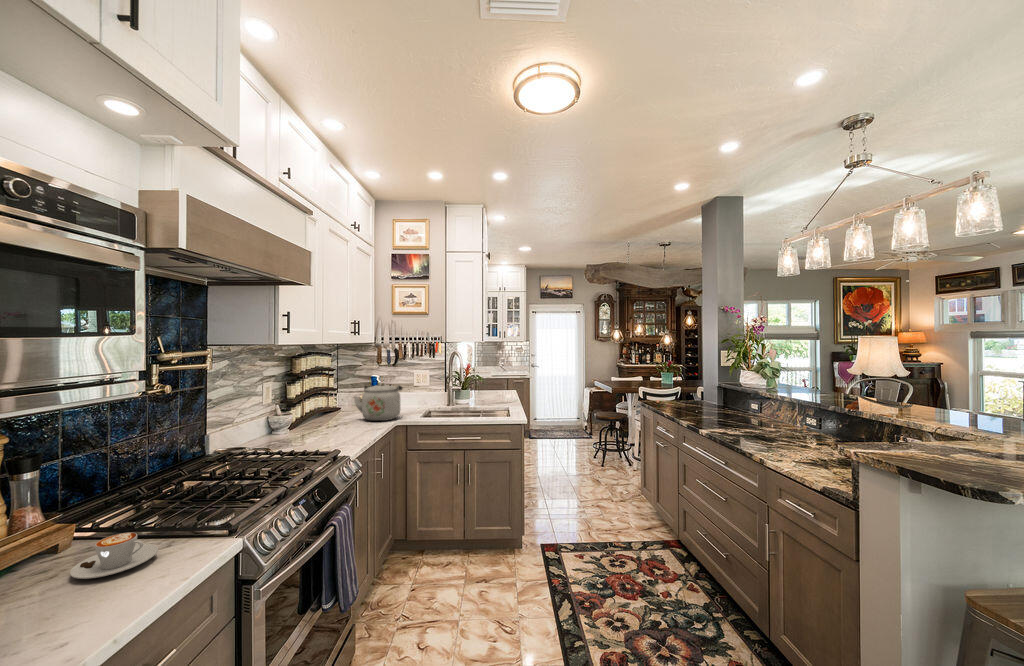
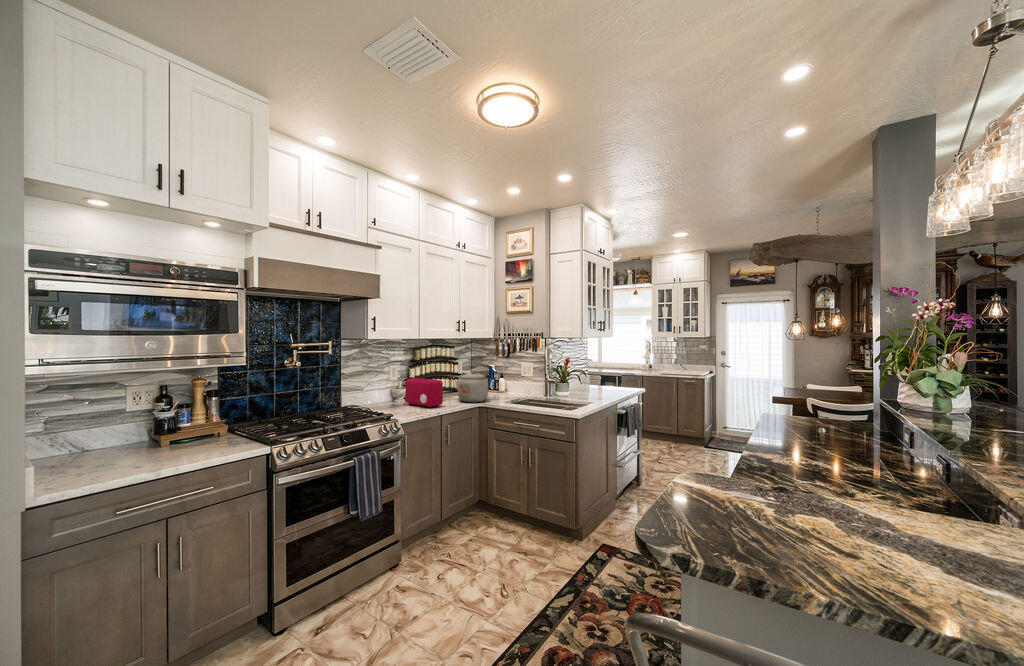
toaster: none [303,396,362,434] -> present [405,378,443,408]
coffee cup: present [70,532,158,579] -> none [199,437,238,454]

